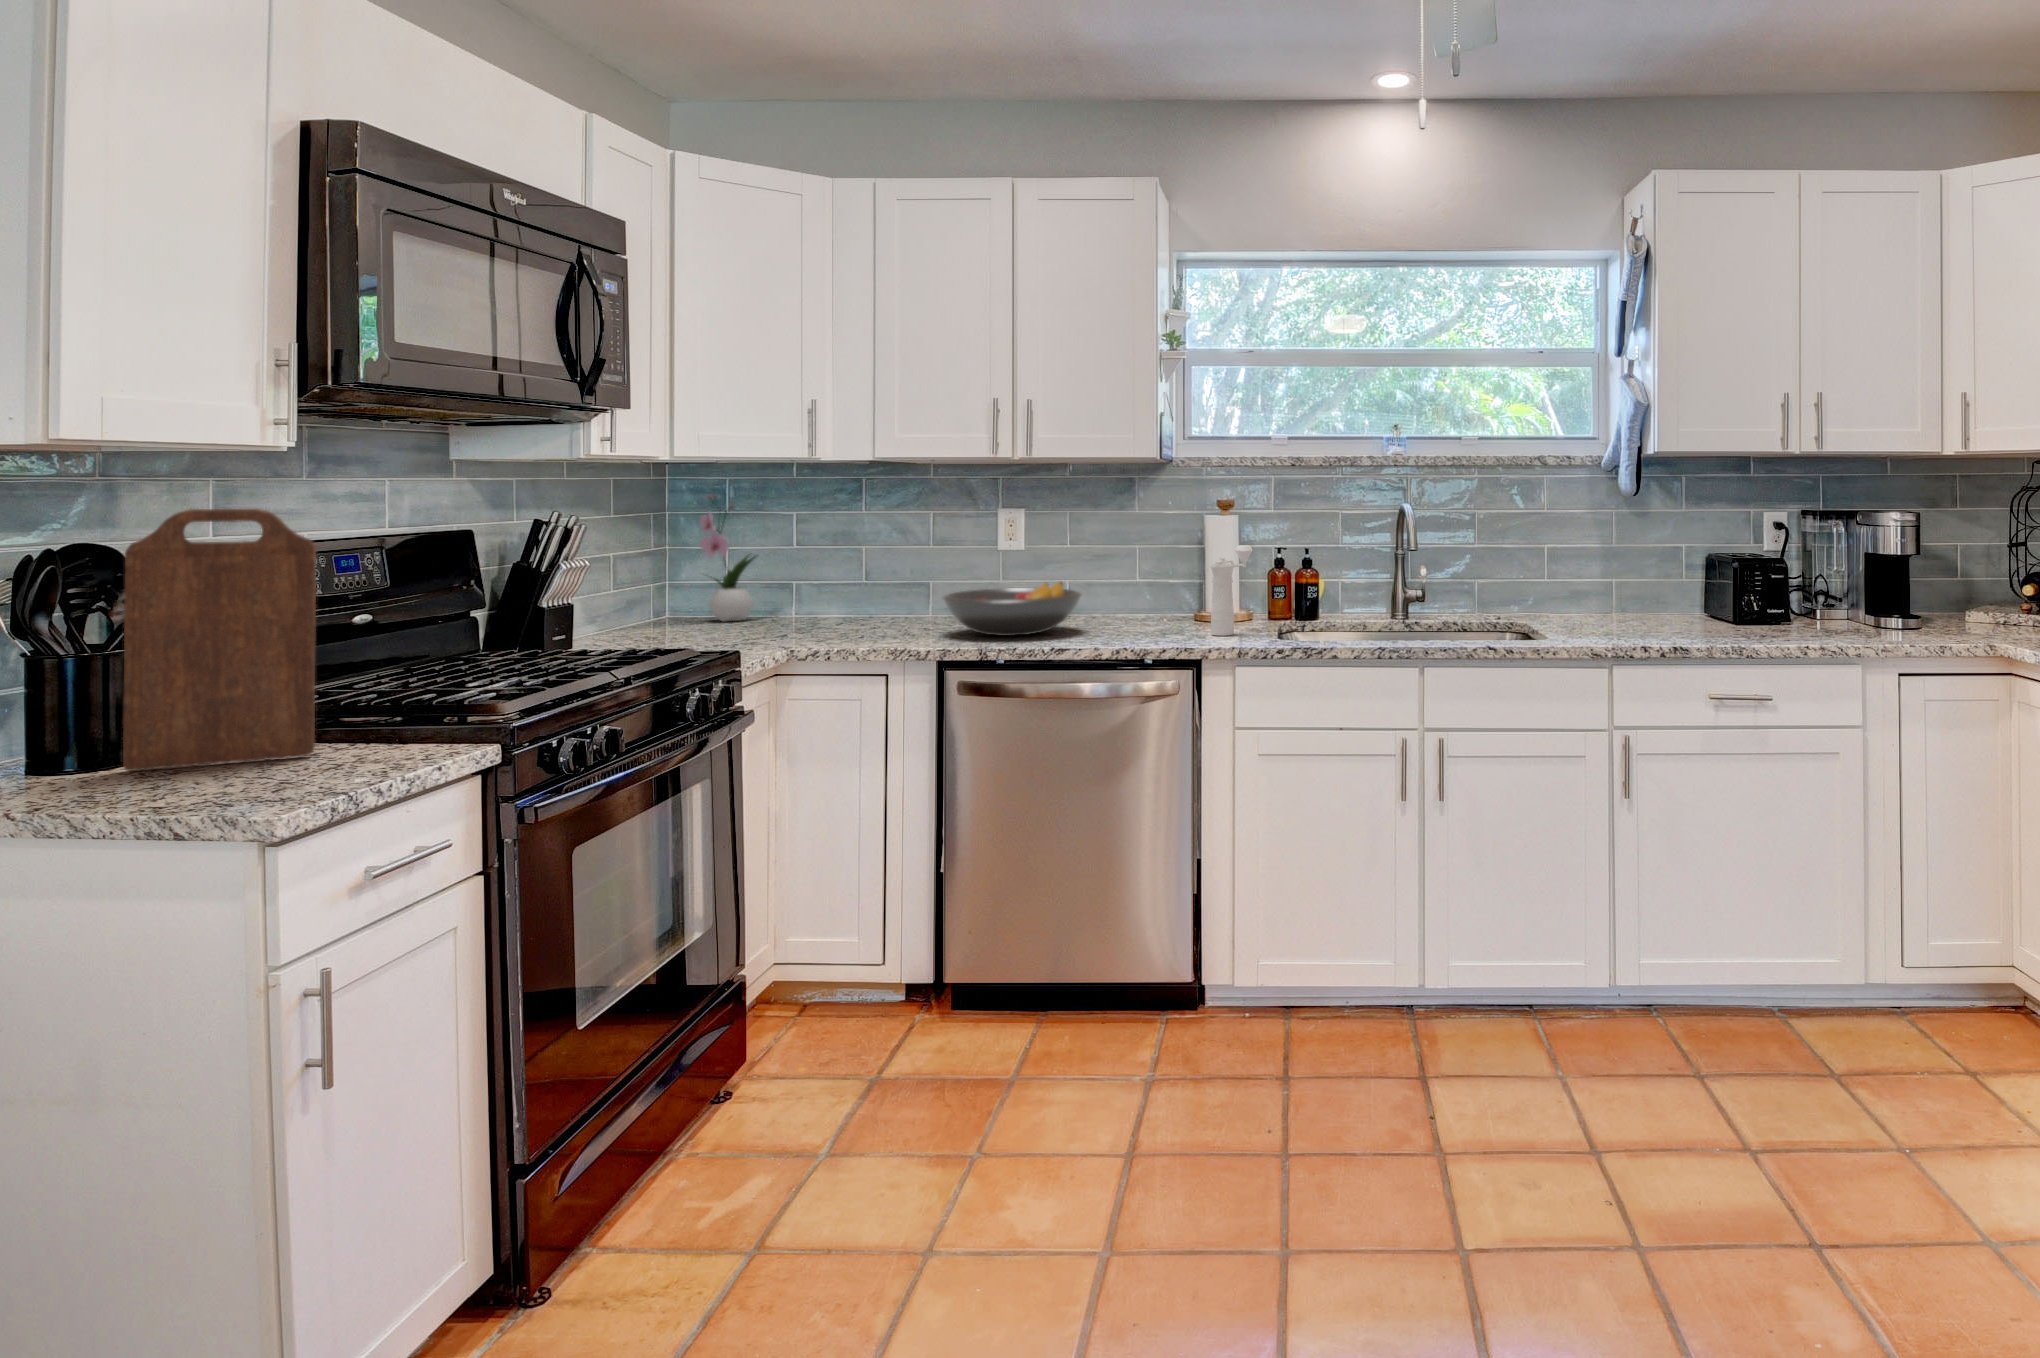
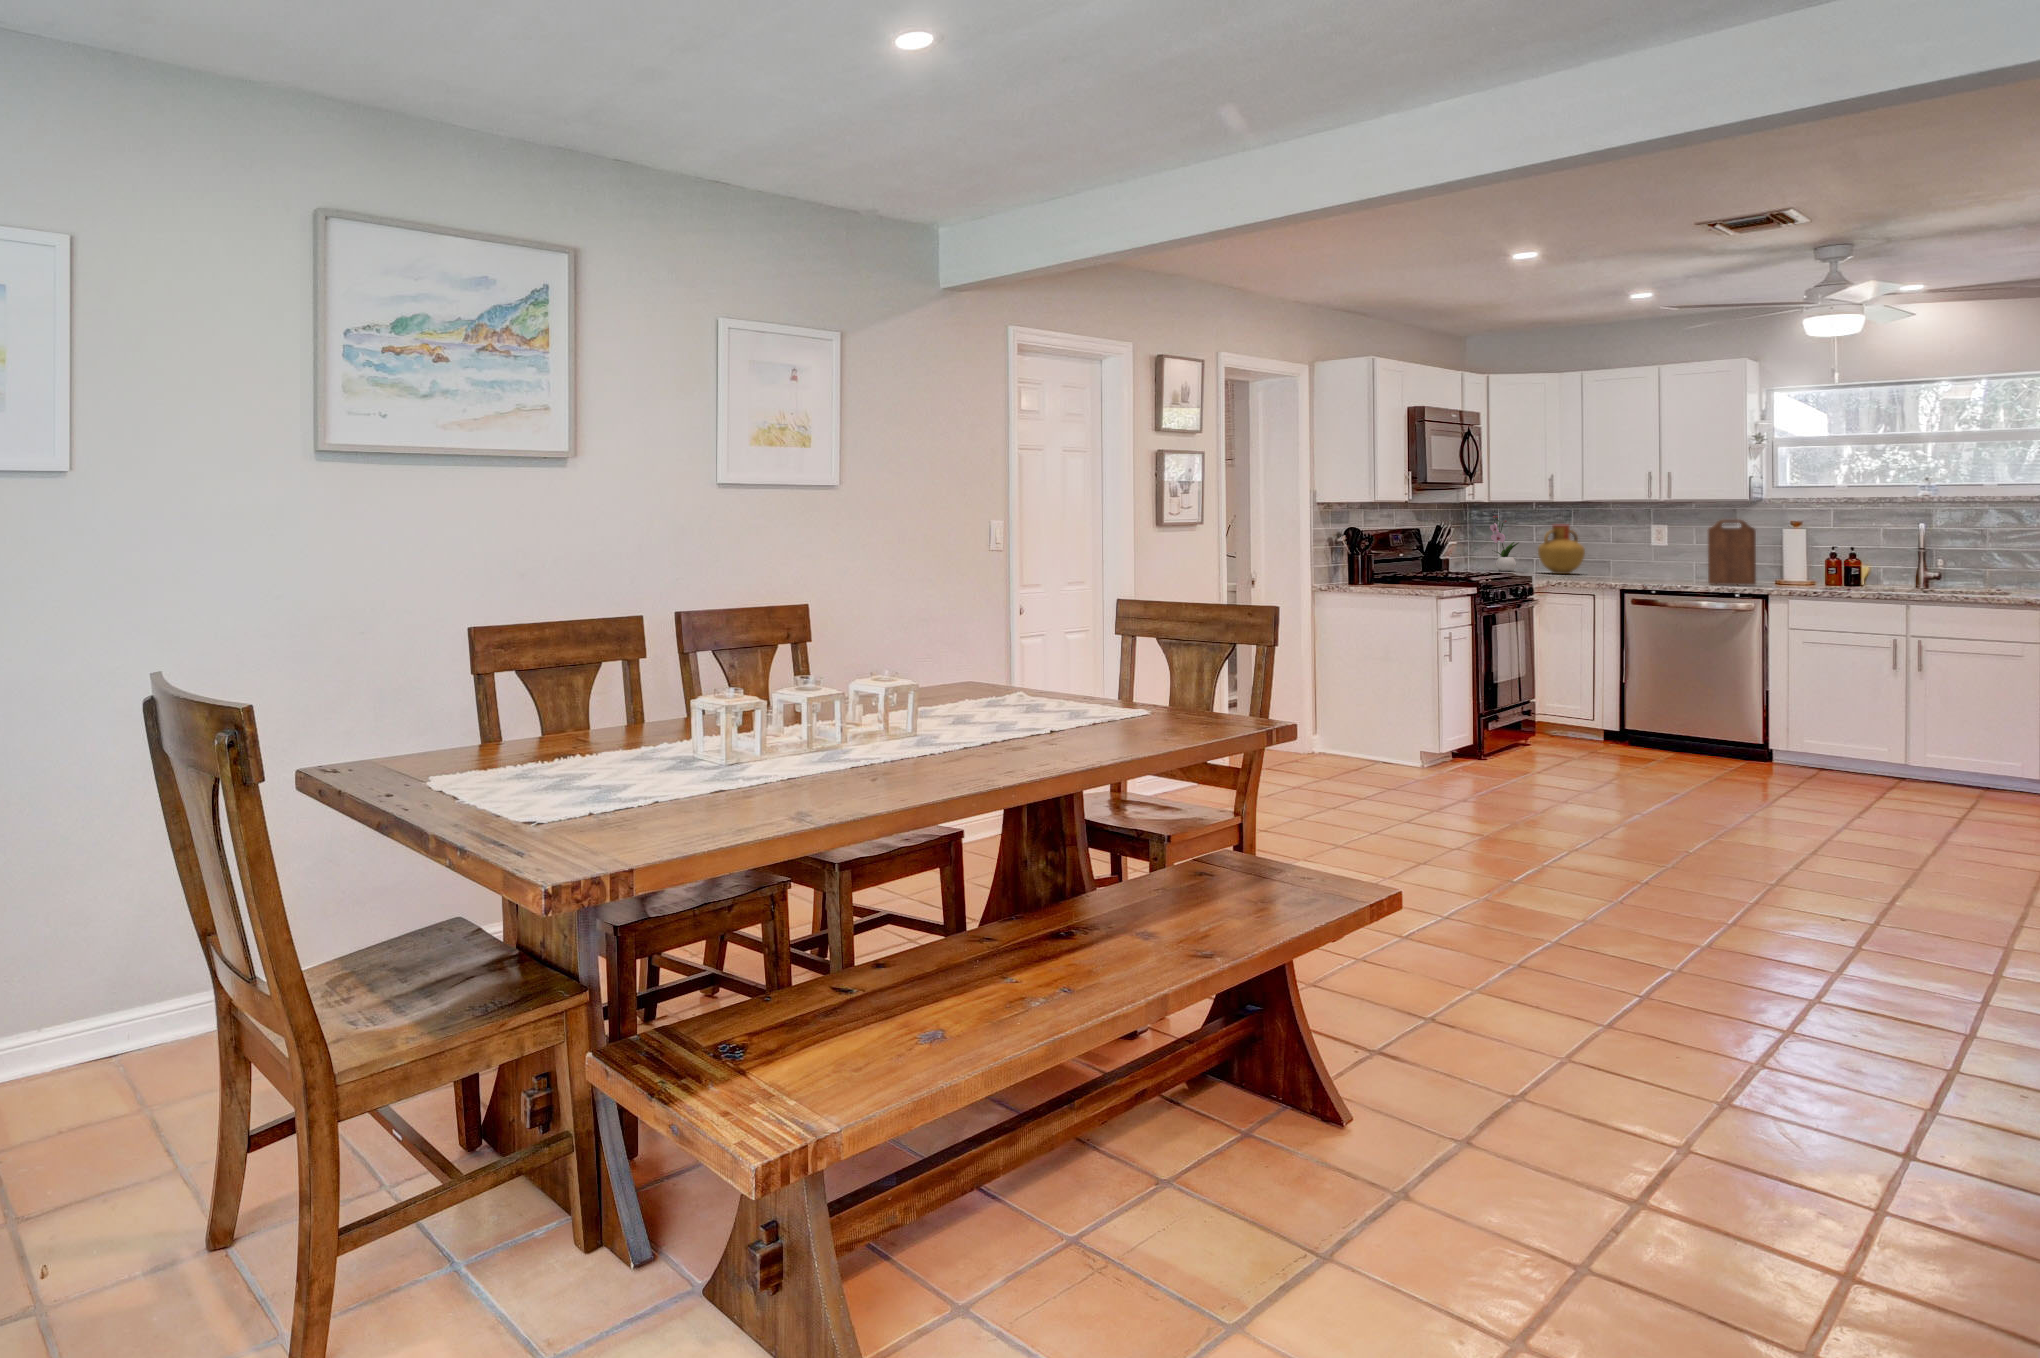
cutting board: present [123,509,316,771] -> present [1708,519,1756,585]
vase: none [790,513,882,625] -> present [1538,525,1585,574]
pepper mill: present [1211,545,1253,636] -> none [1776,544,1806,586]
fruit bowl: present [944,582,1081,636] -> none [1621,558,1699,580]

